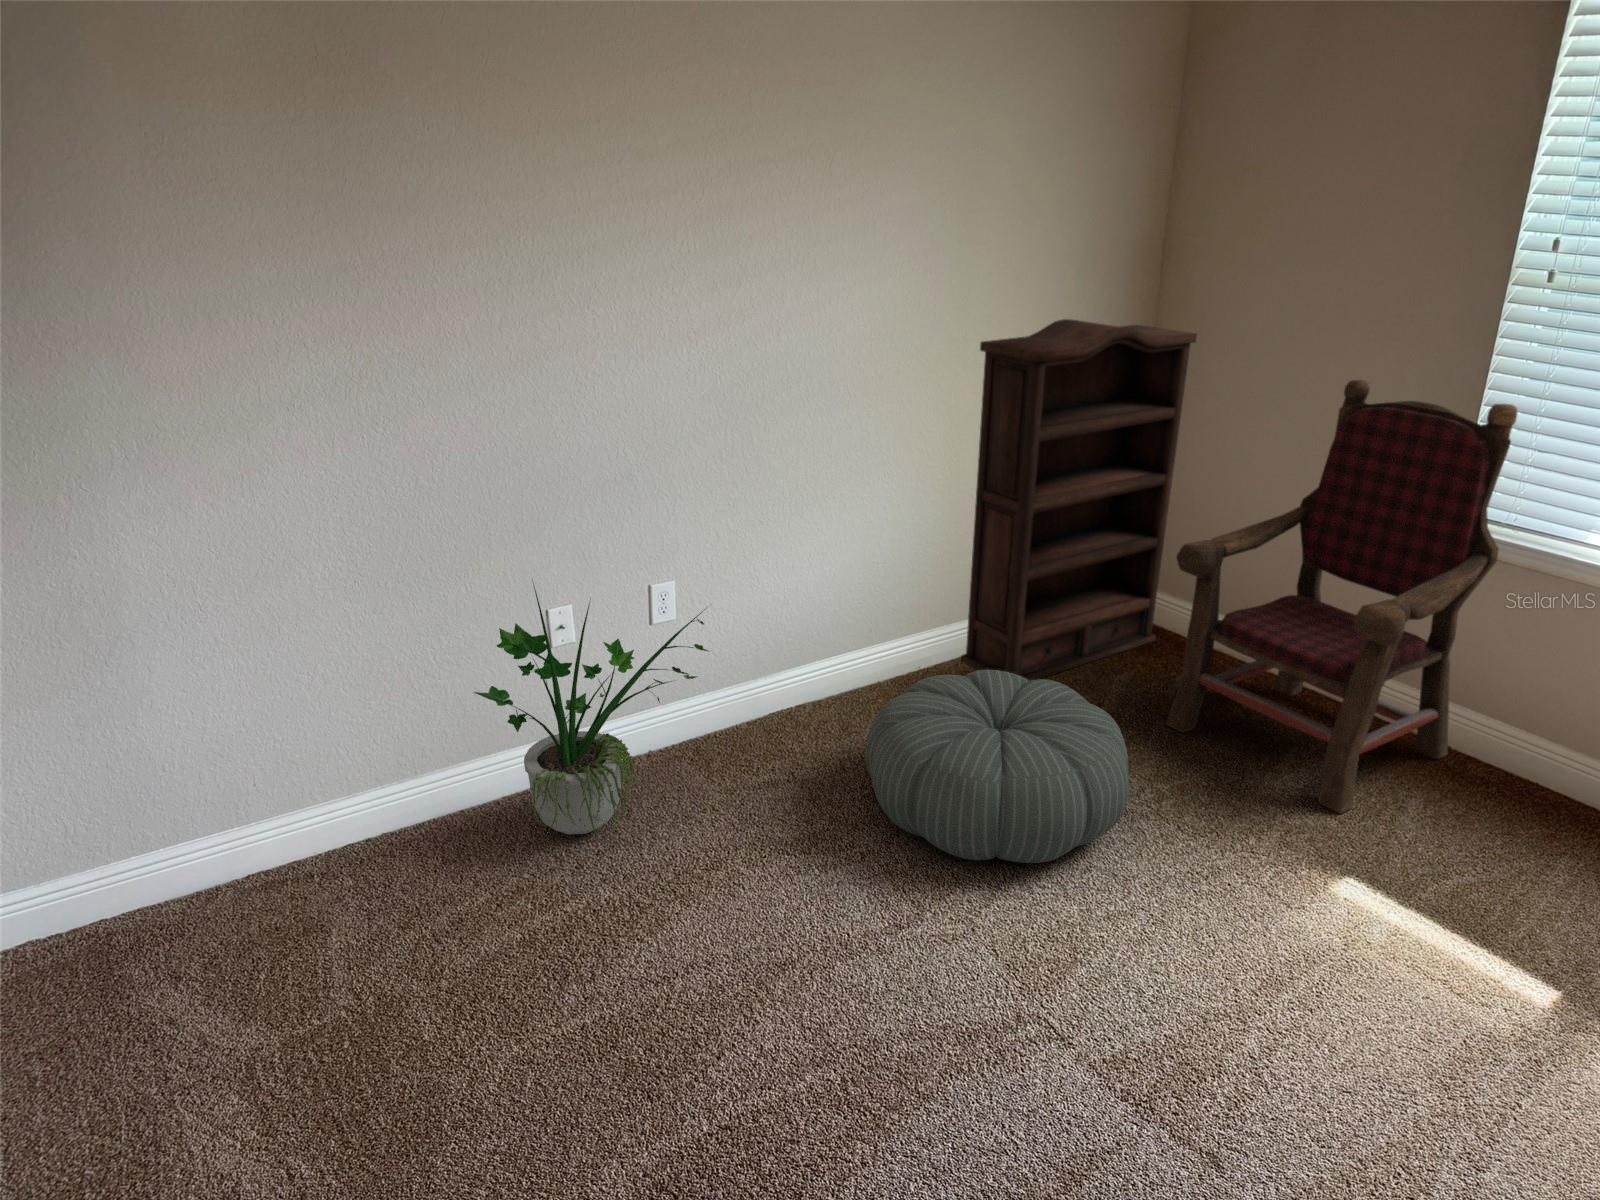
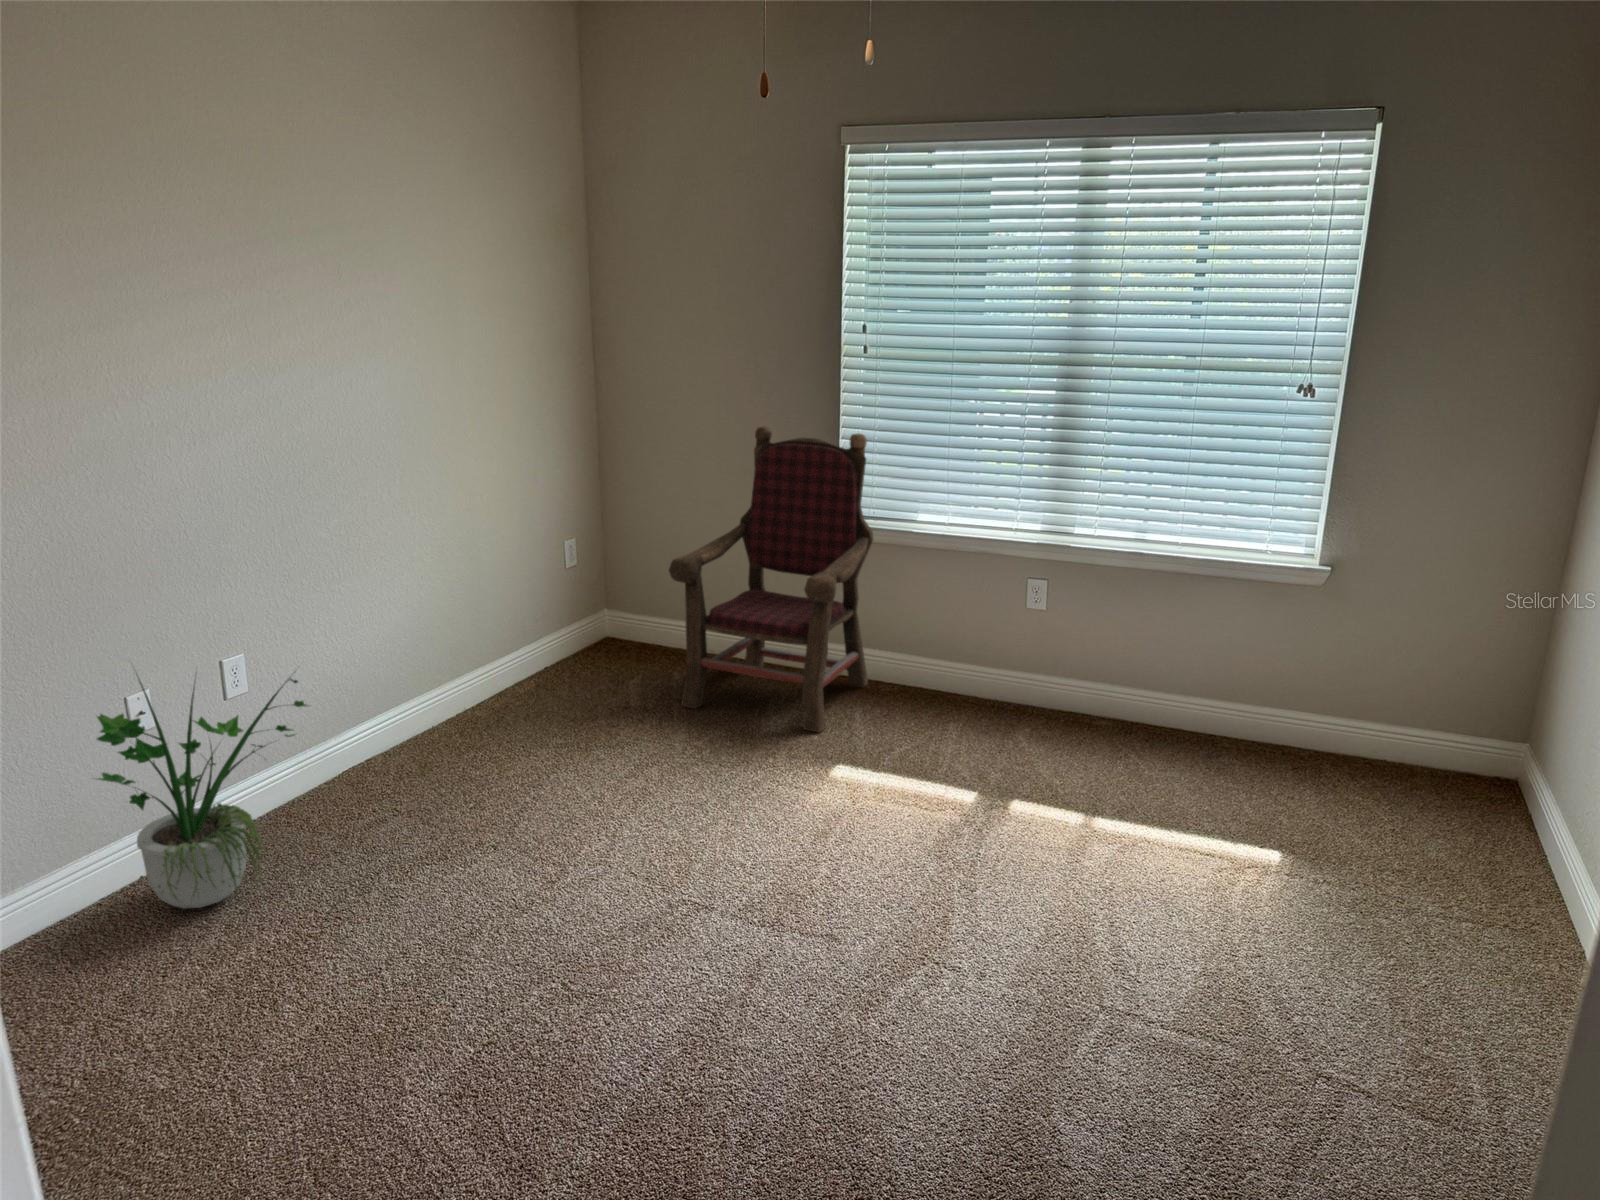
bookshelf: present [961,319,1197,681] -> none [478,395,646,708]
pouf: present [866,670,1129,863] -> none [467,679,687,825]

